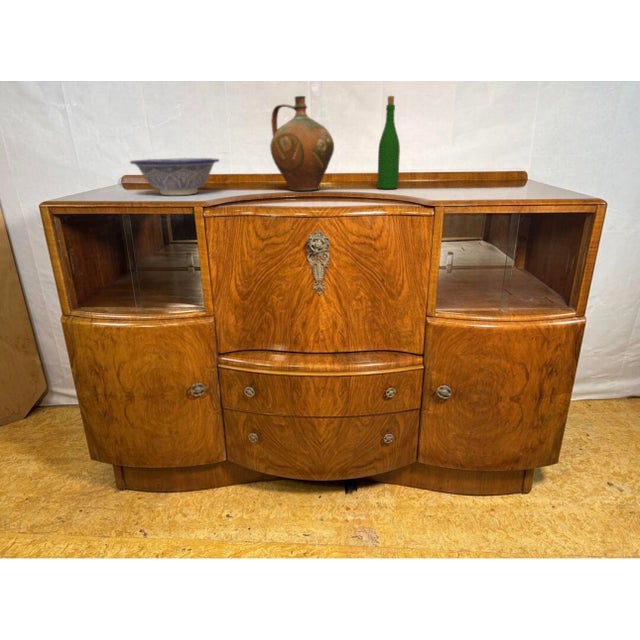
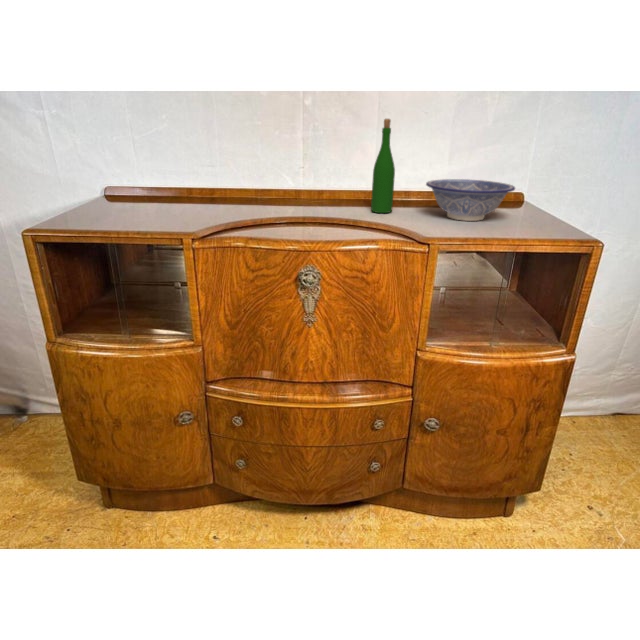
ceramic jug: present [270,96,334,191] -> none [262,117,328,214]
decorative bowl: present [131,158,219,195] -> present [426,179,515,221]

